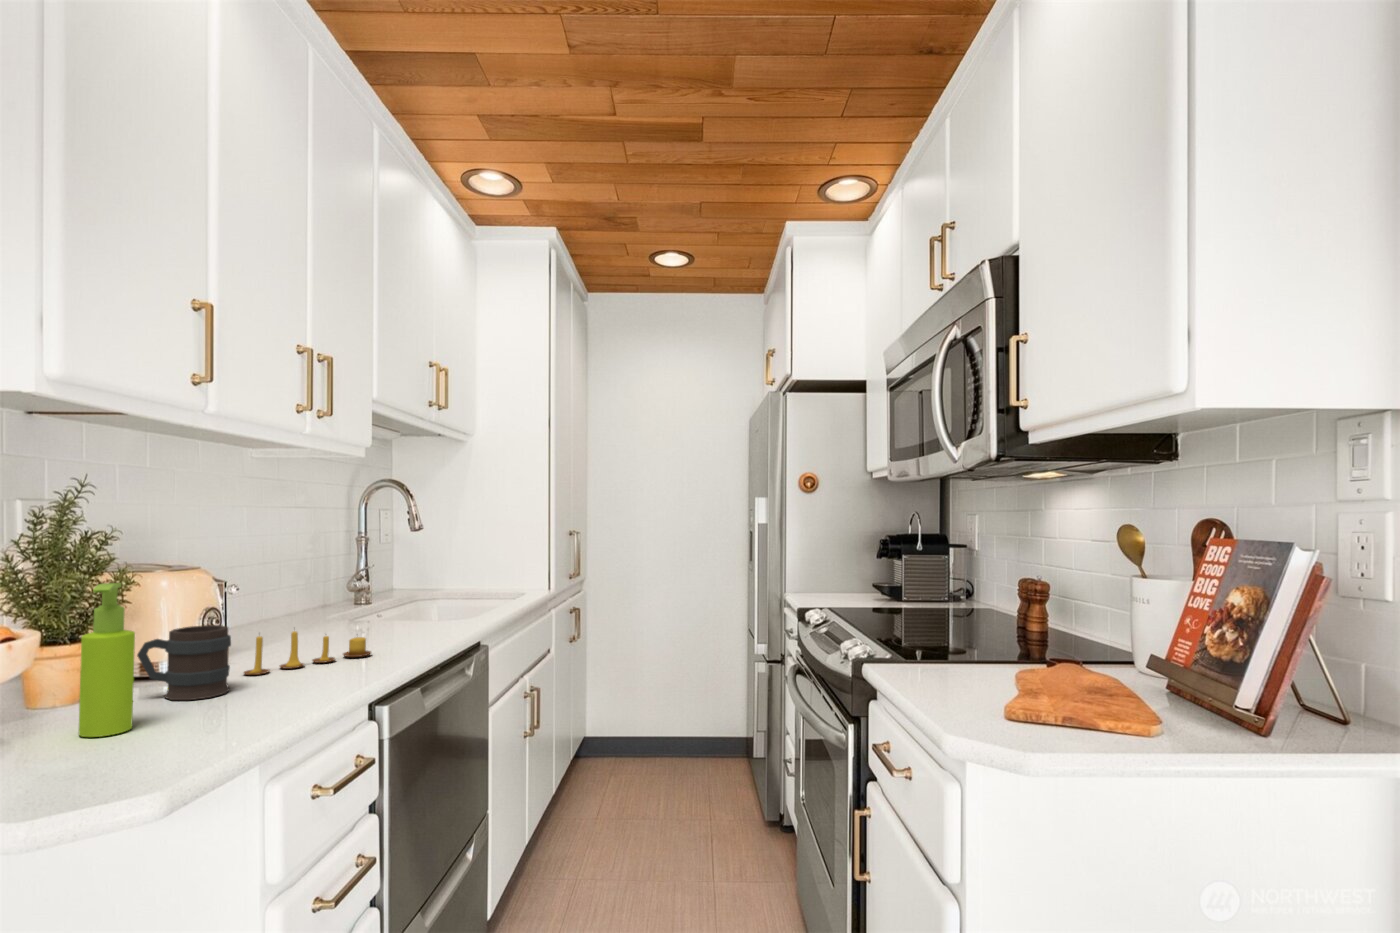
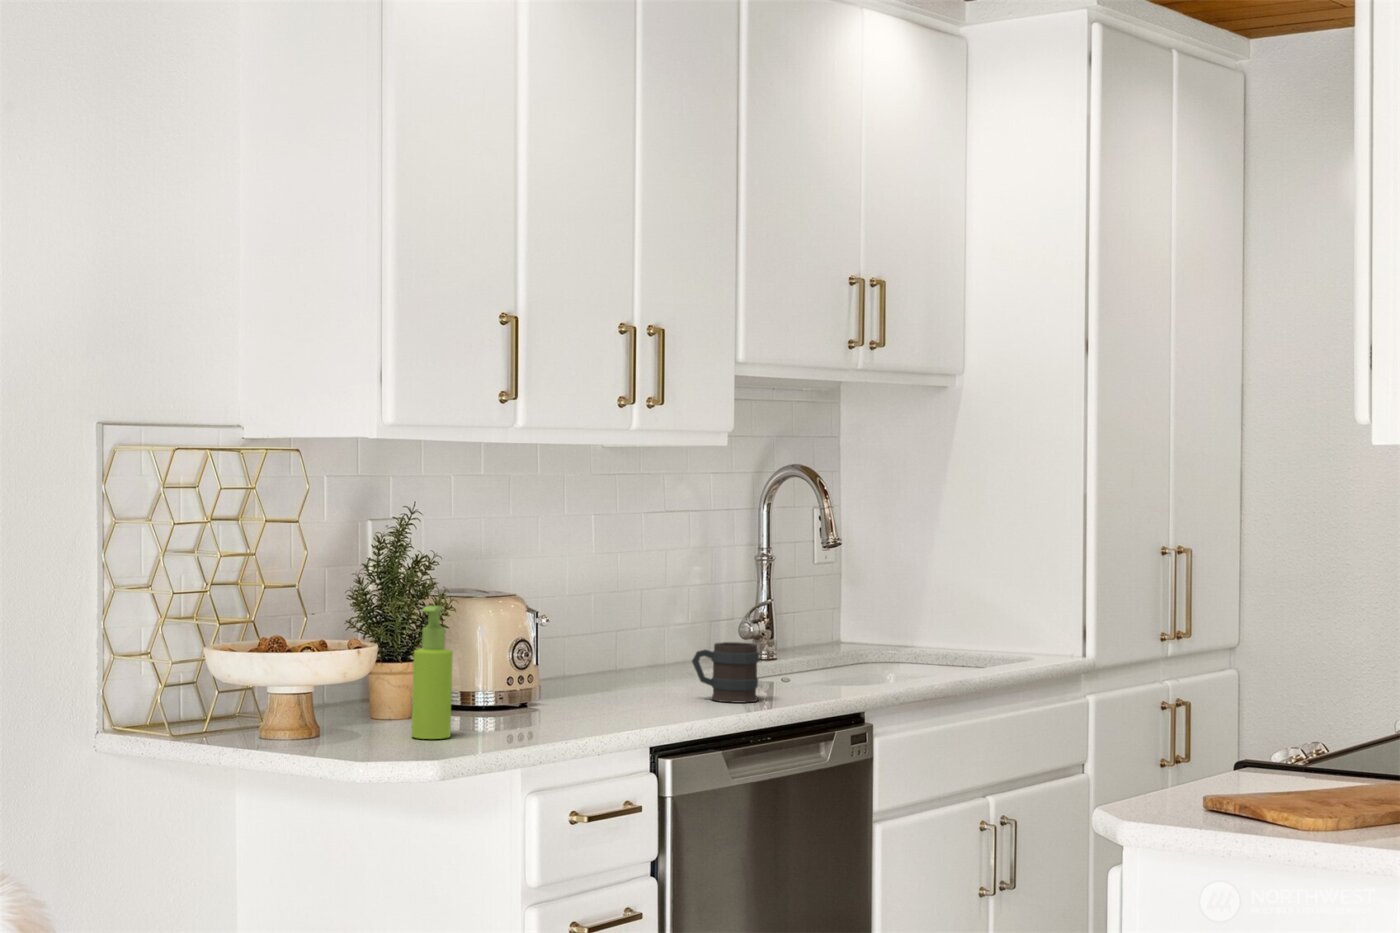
mug: present [137,625,231,700] -> present [692,642,759,703]
candle: present [244,631,371,675] -> none [548,669,680,715]

